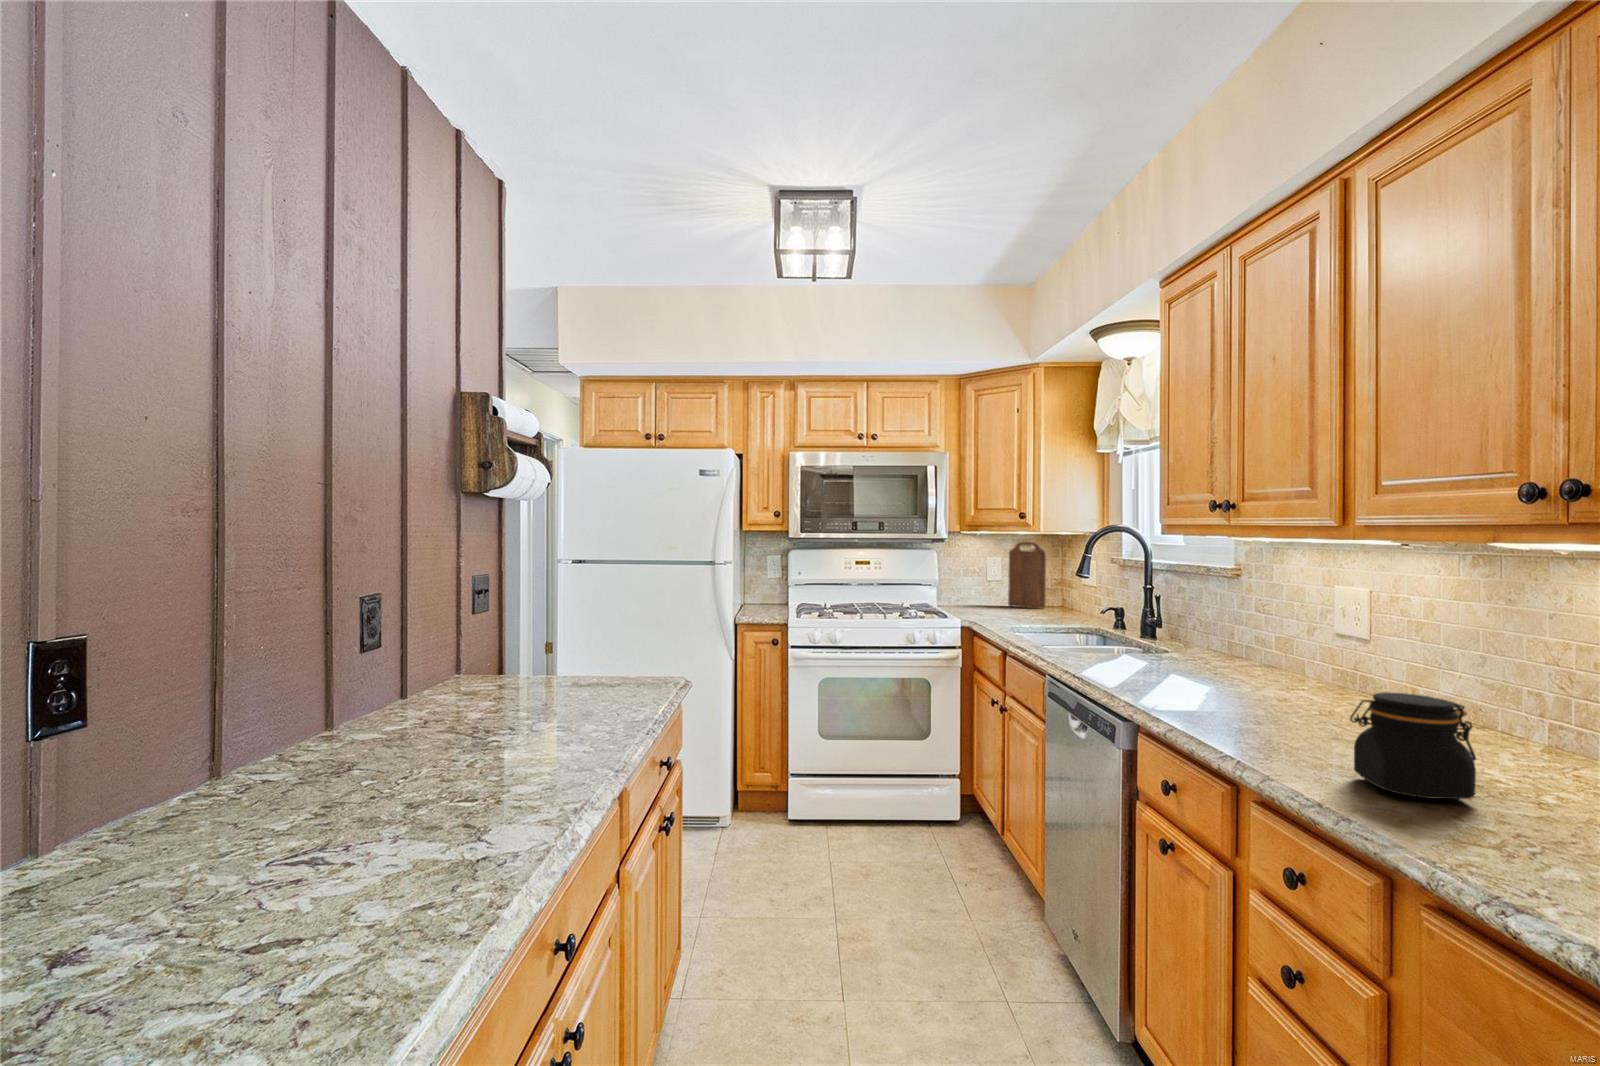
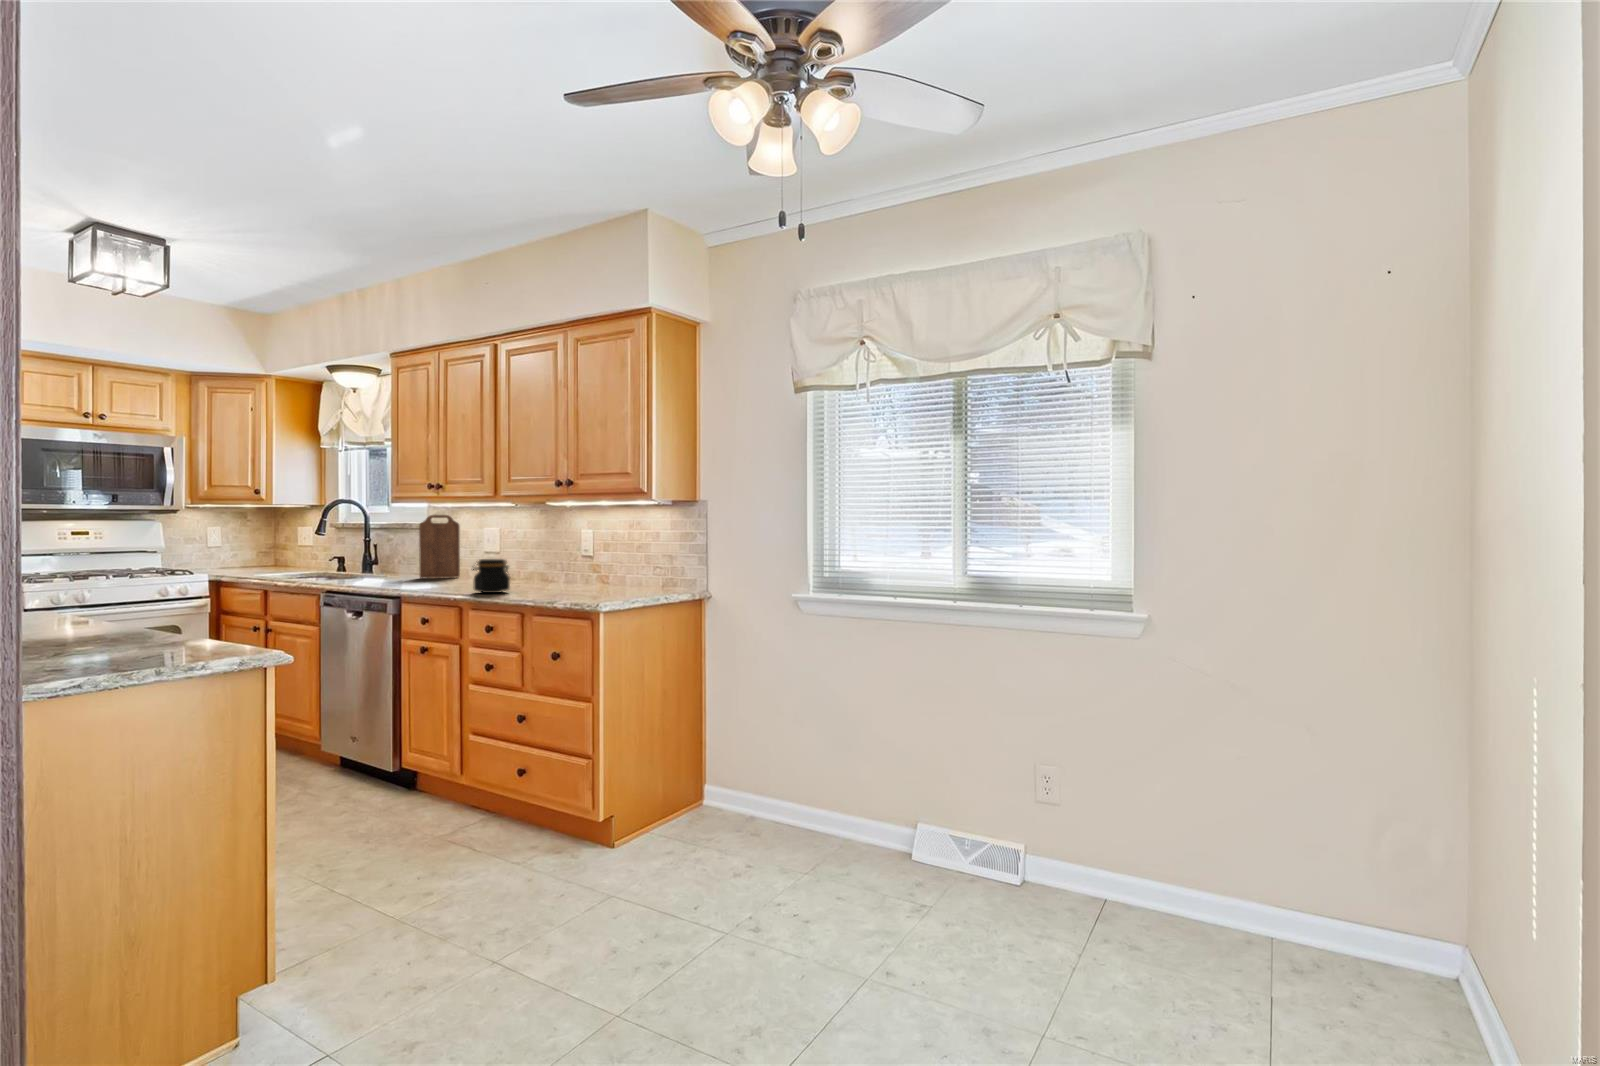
cutting board: present [1008,542,1046,608] -> present [419,515,460,578]

